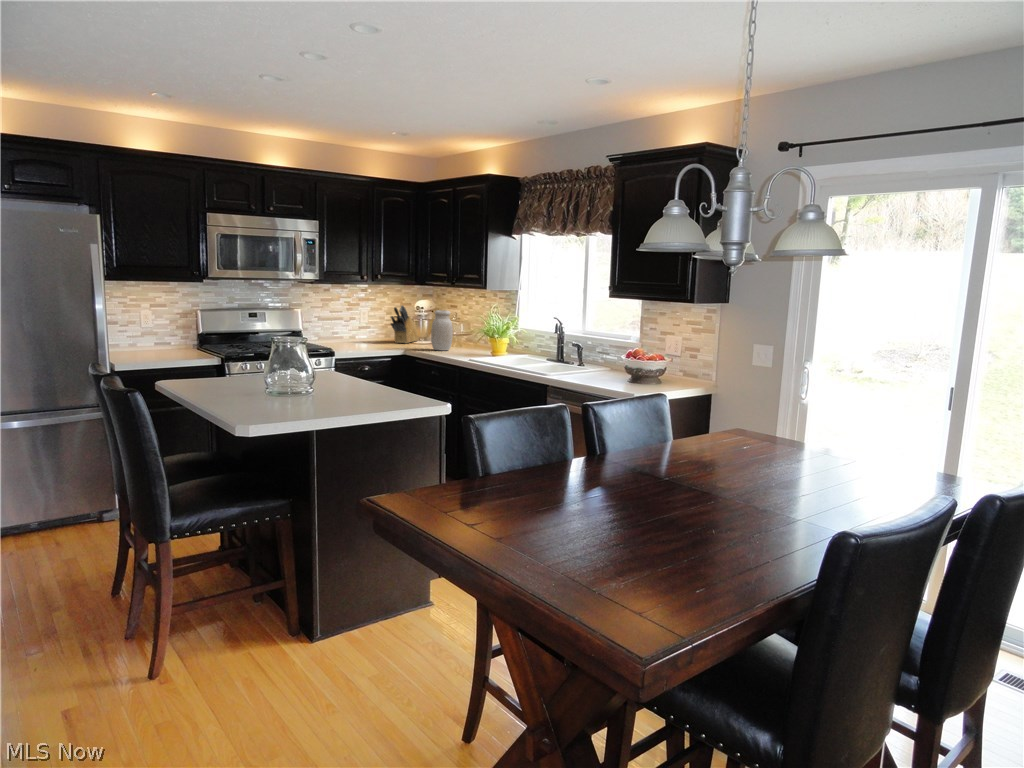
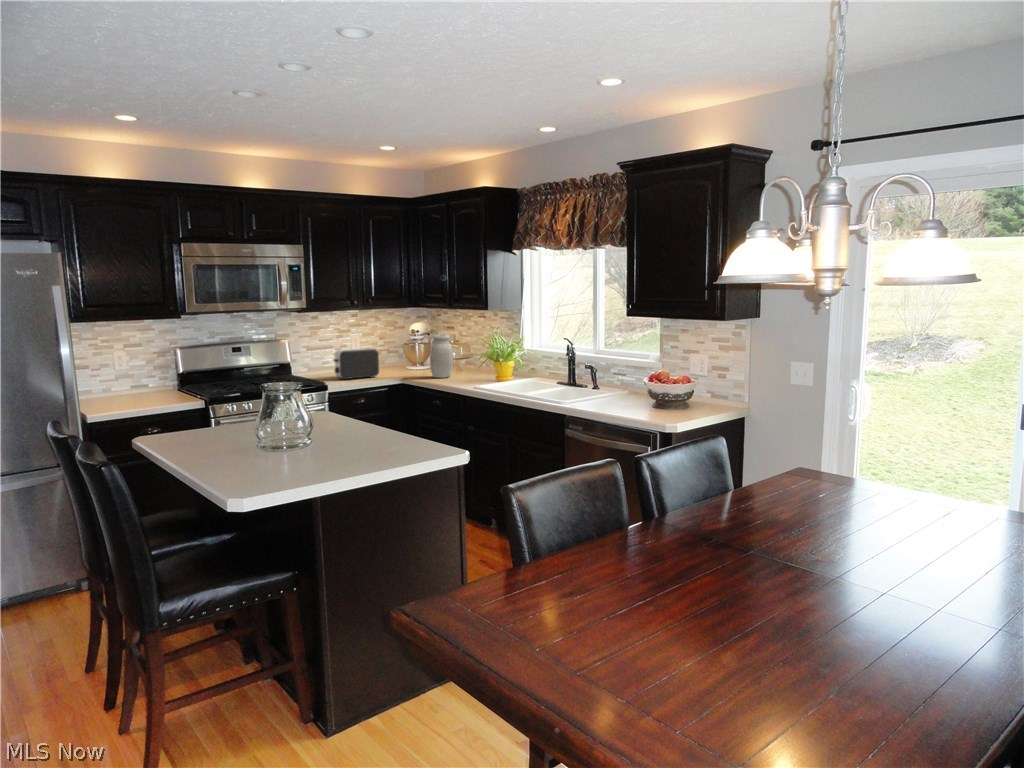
knife block: present [391,306,419,343] -> none [385,330,415,371]
toaster: none [342,320,384,348] -> present [334,348,379,380]

